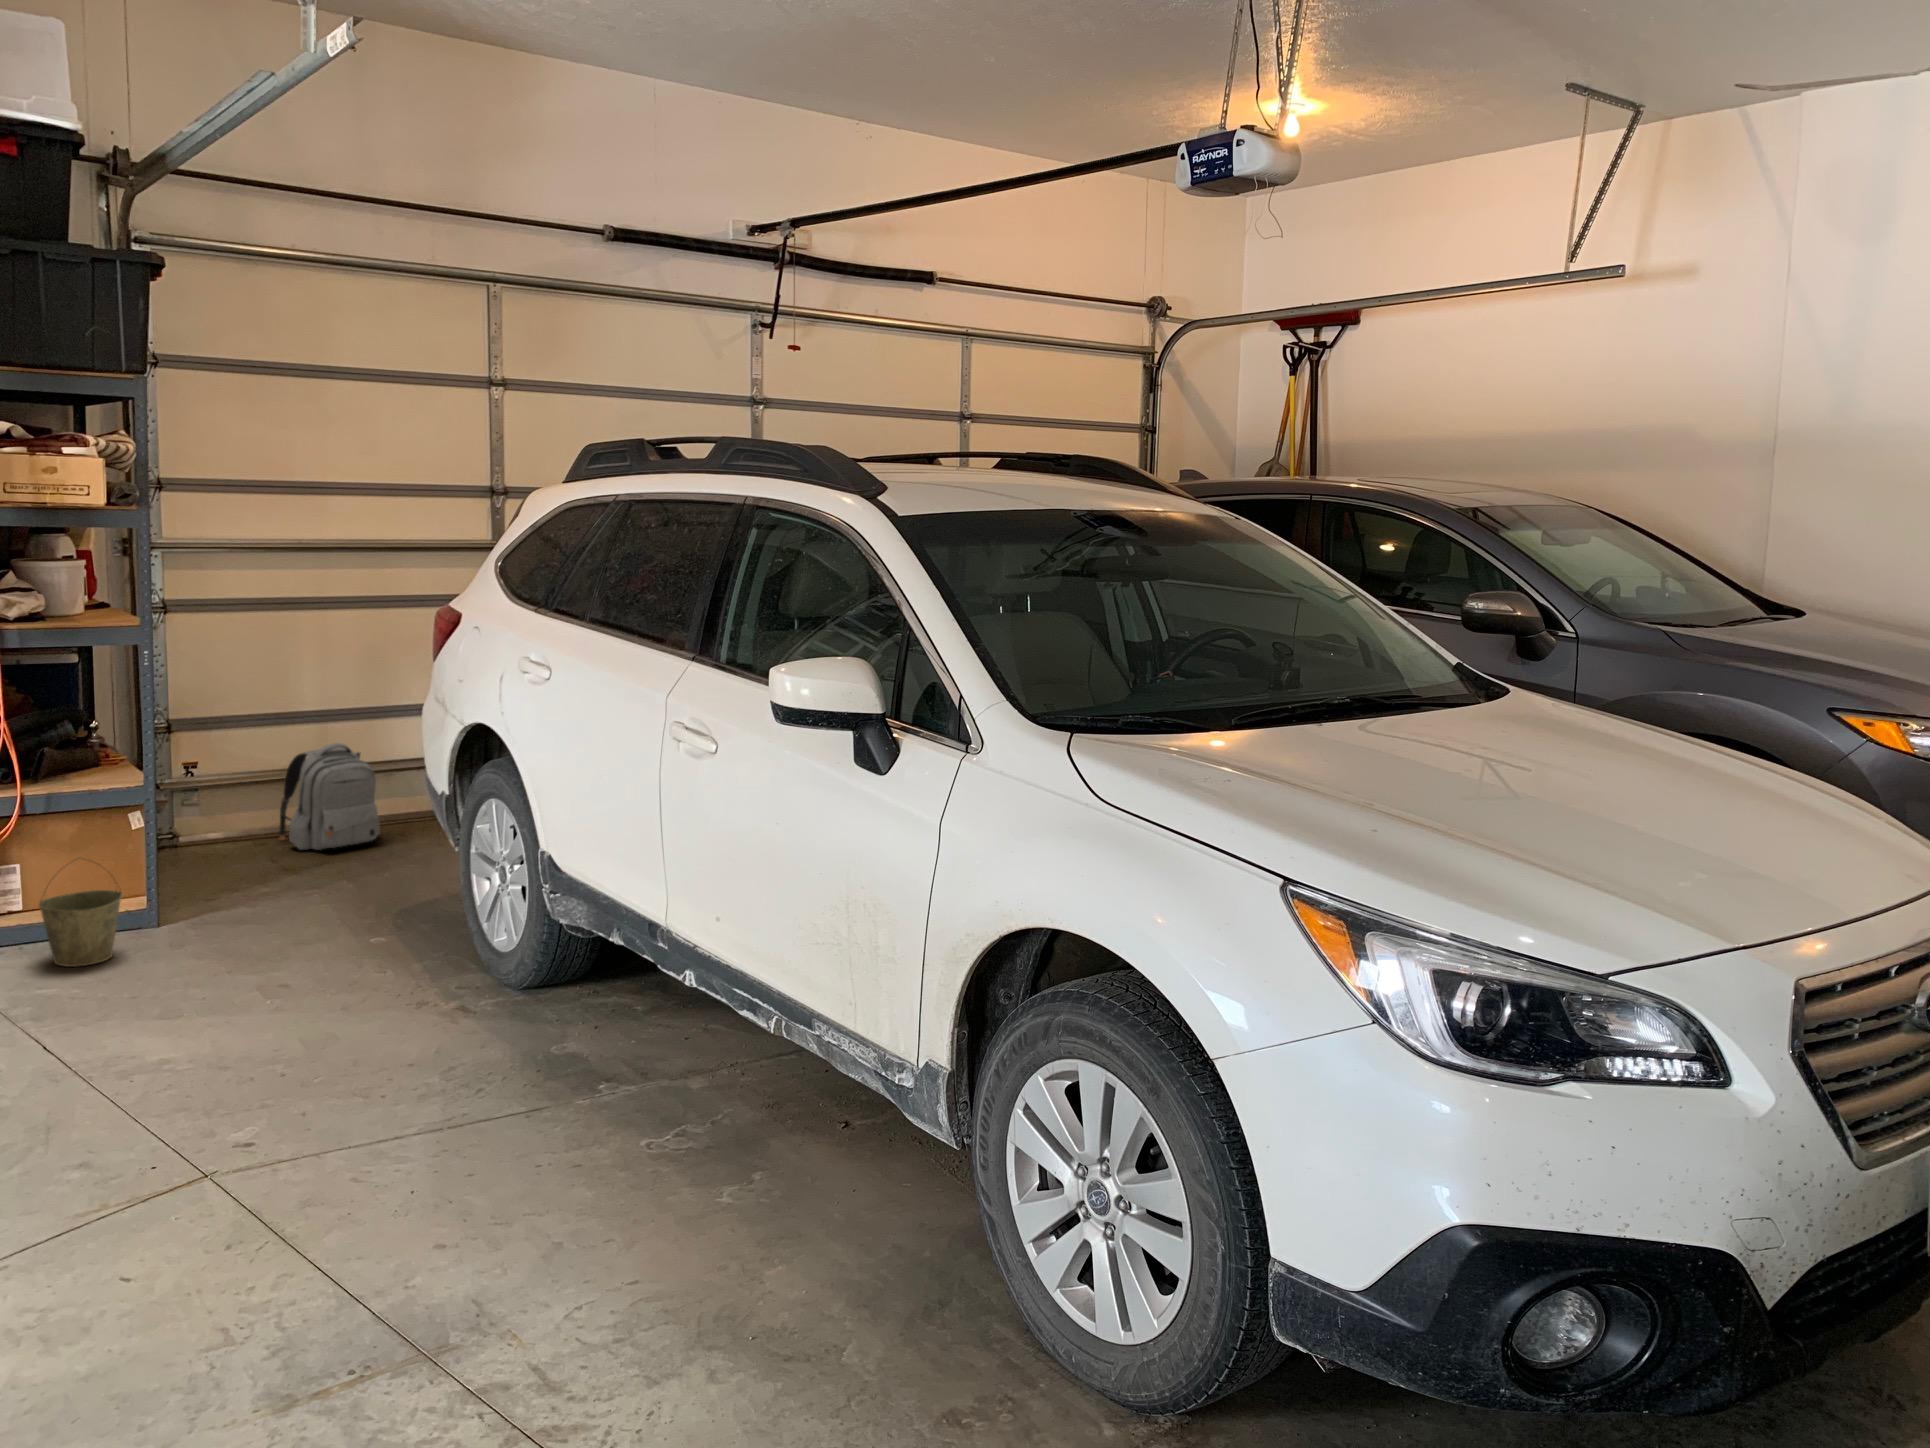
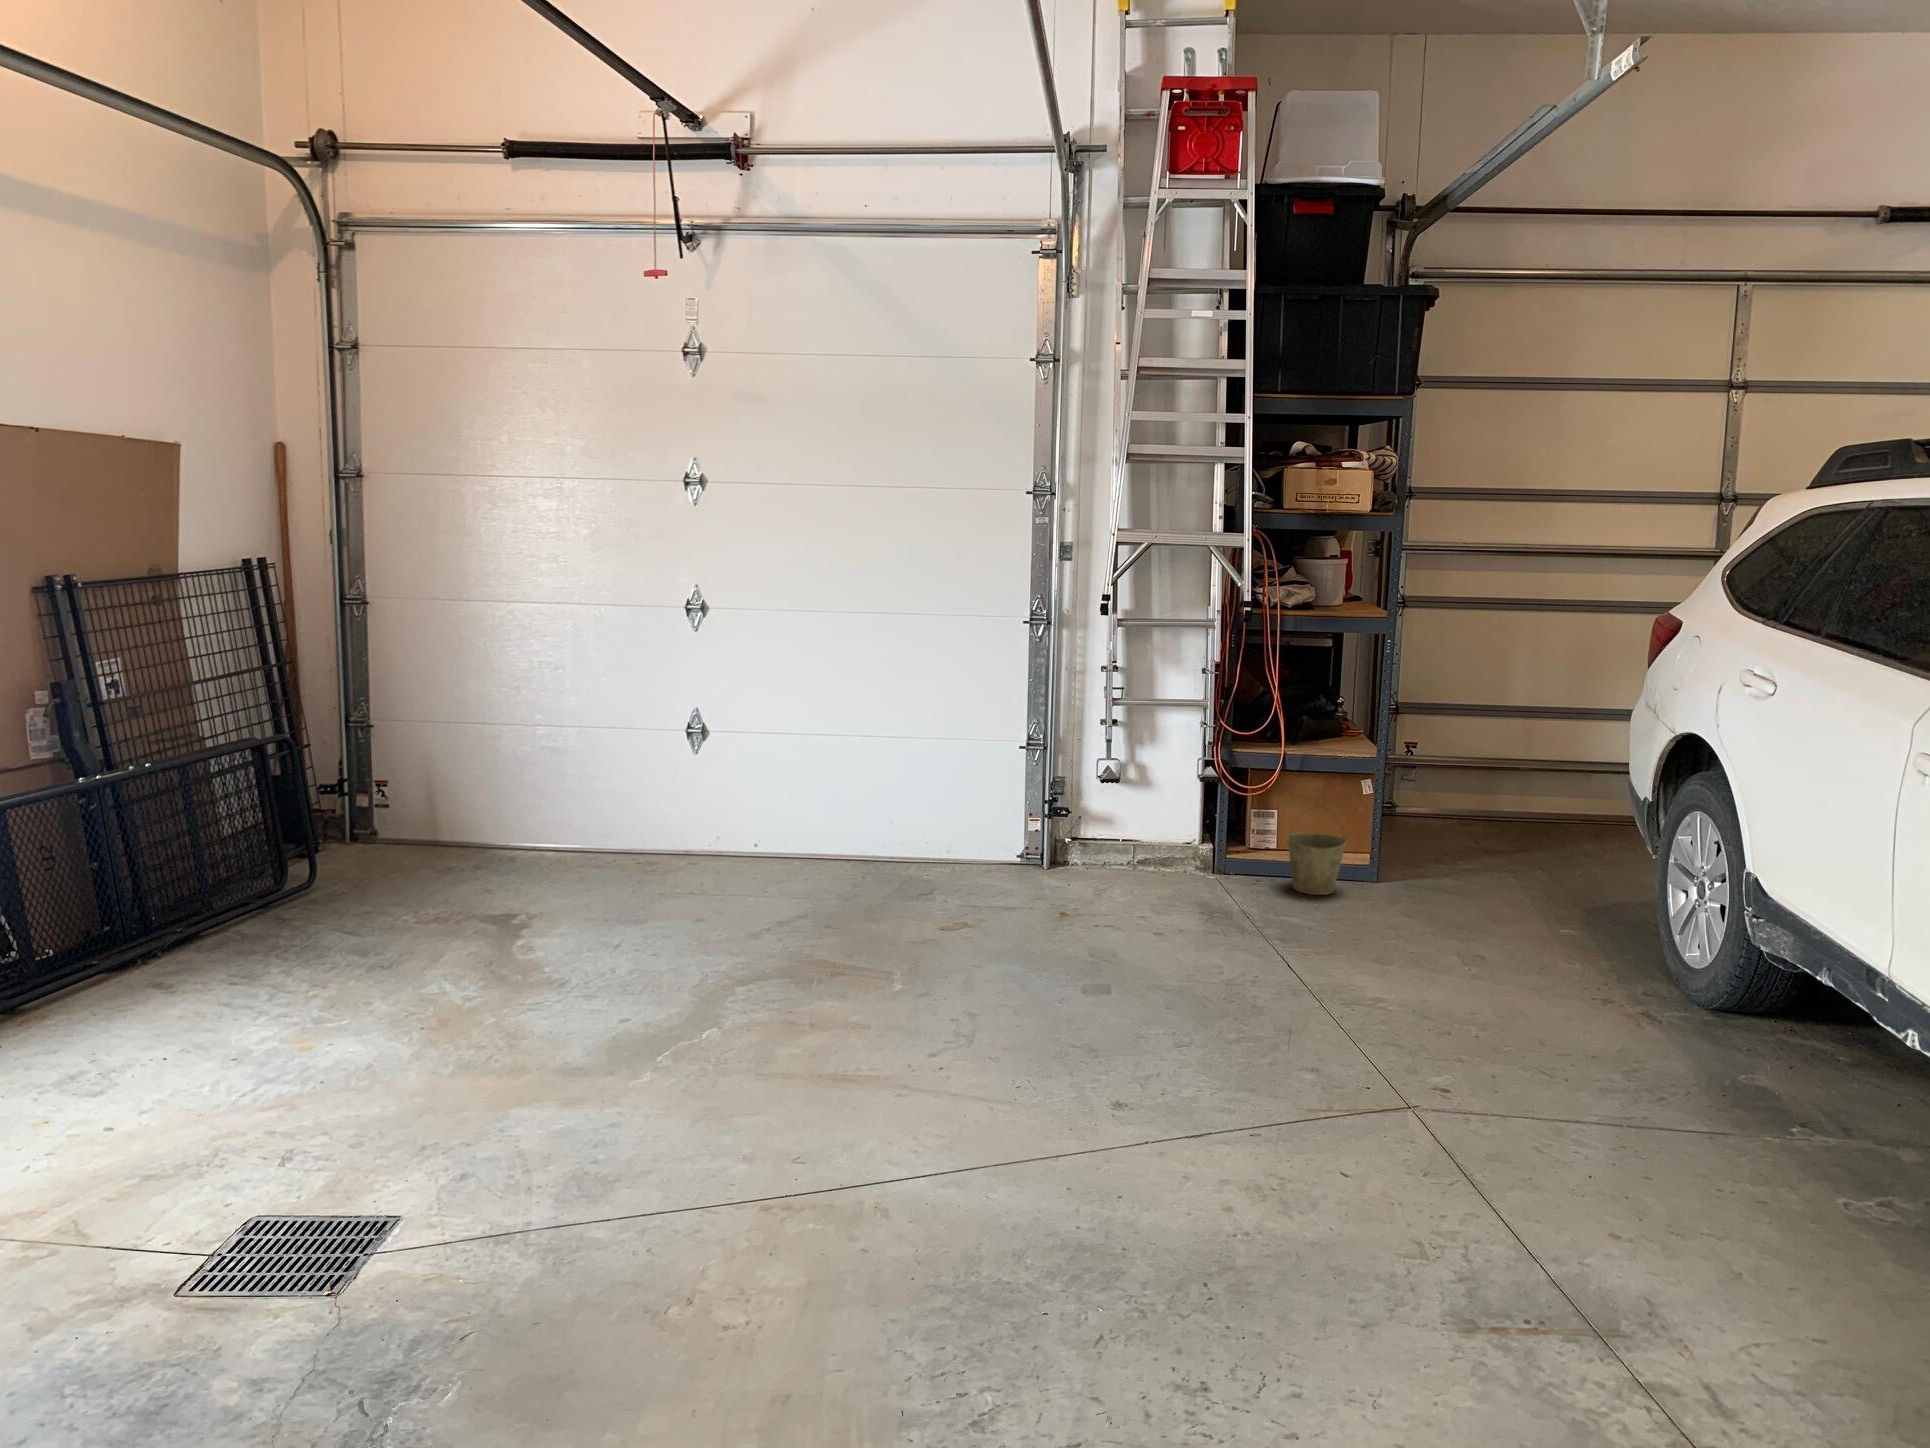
backpack: present [279,743,380,850] -> none [1477,738,1570,835]

